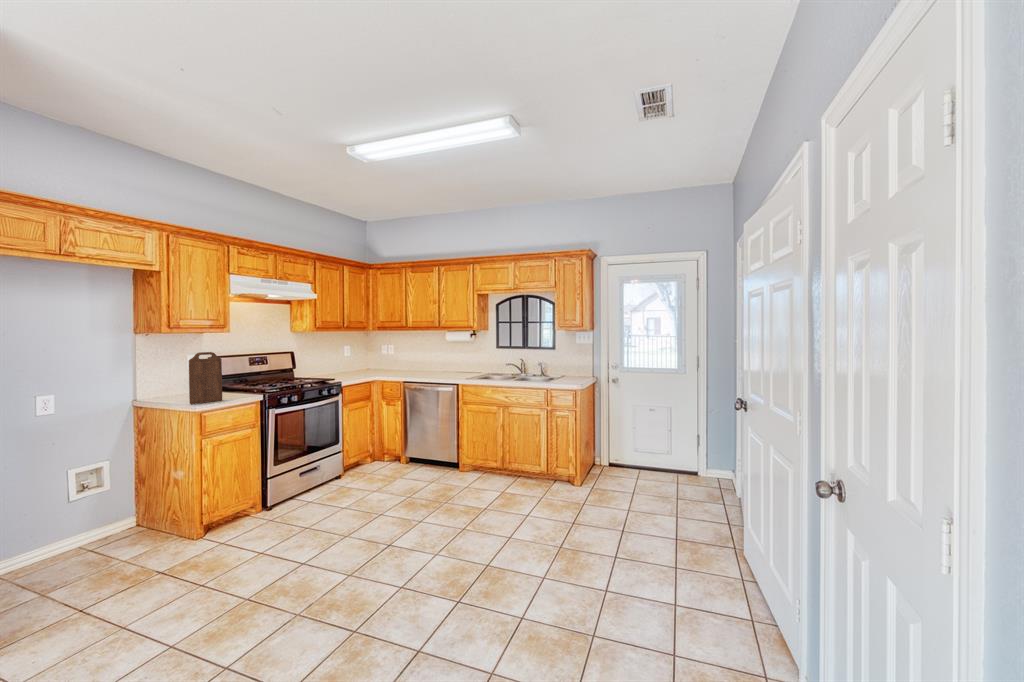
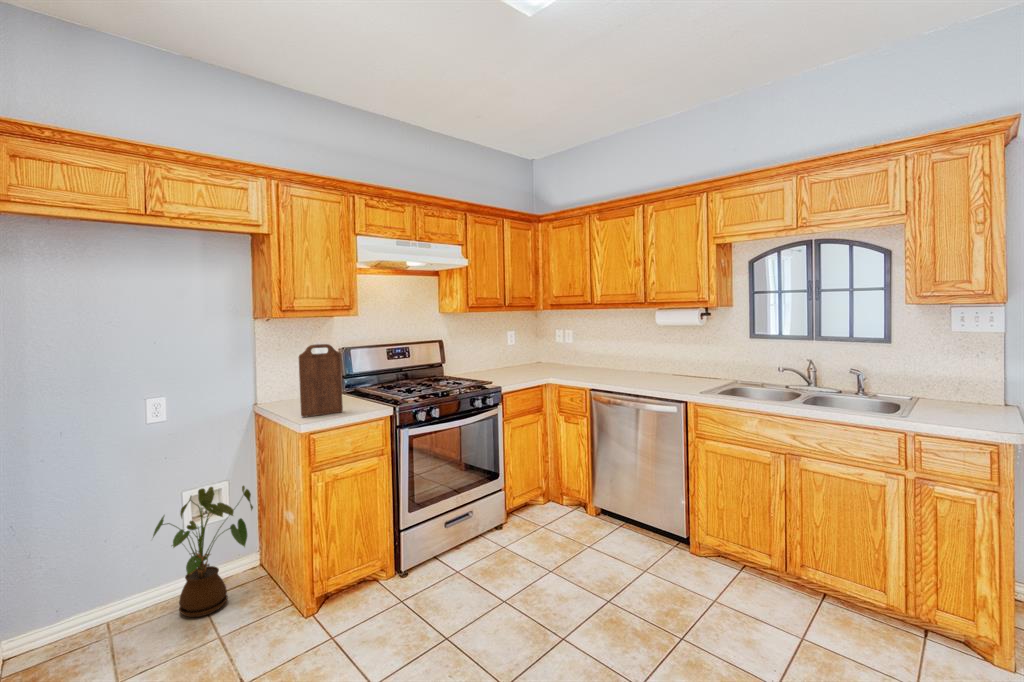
house plant: none [52,460,143,561] -> present [153,486,253,617]

